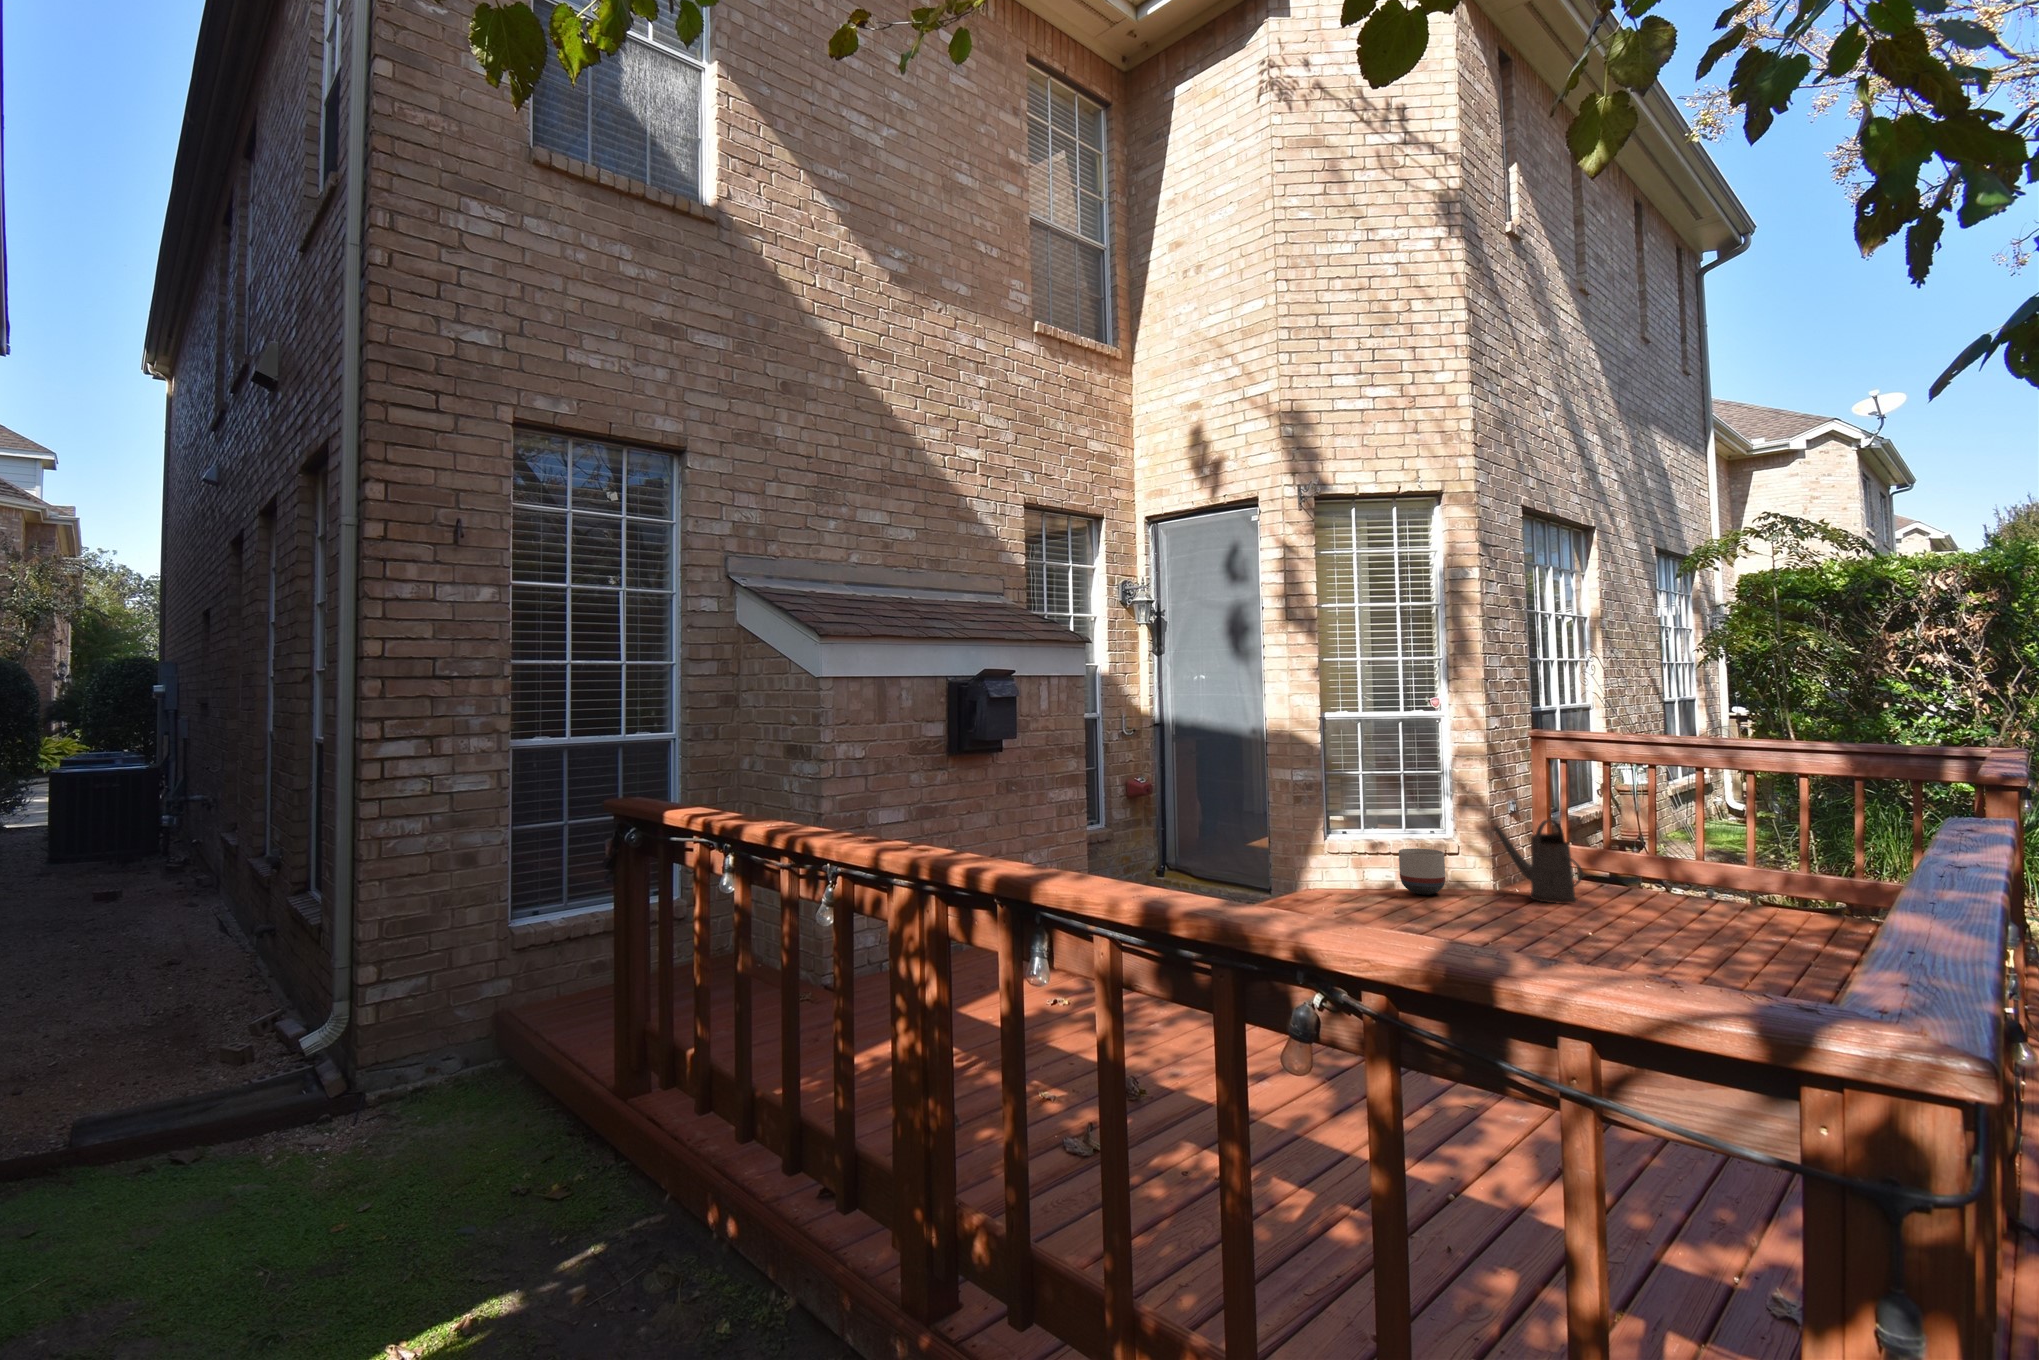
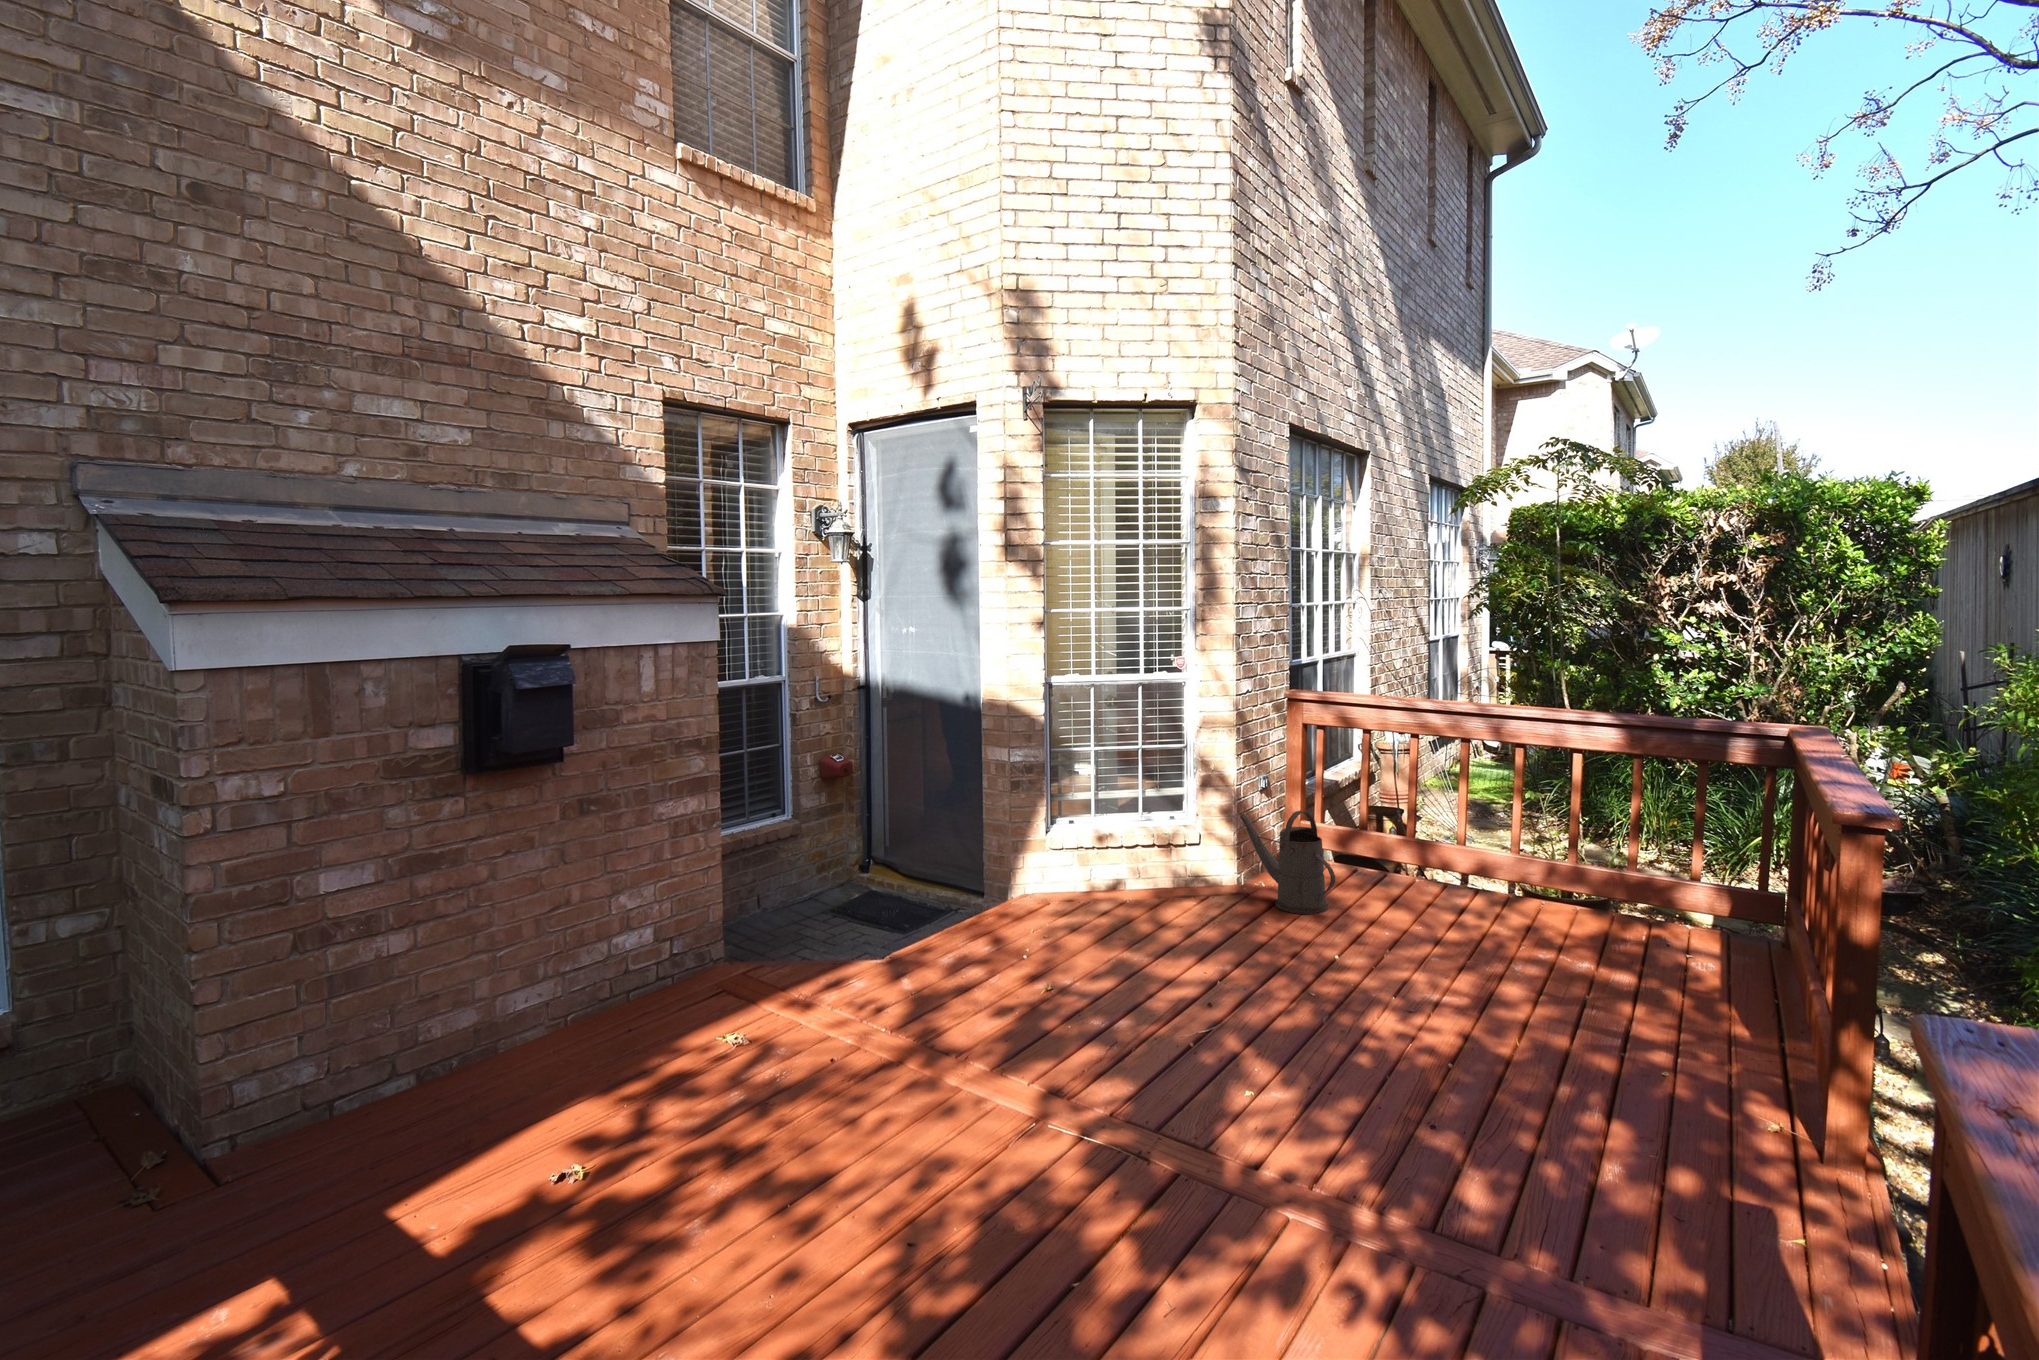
planter: present [1399,849,1445,895] -> none [1130,844,1182,903]

